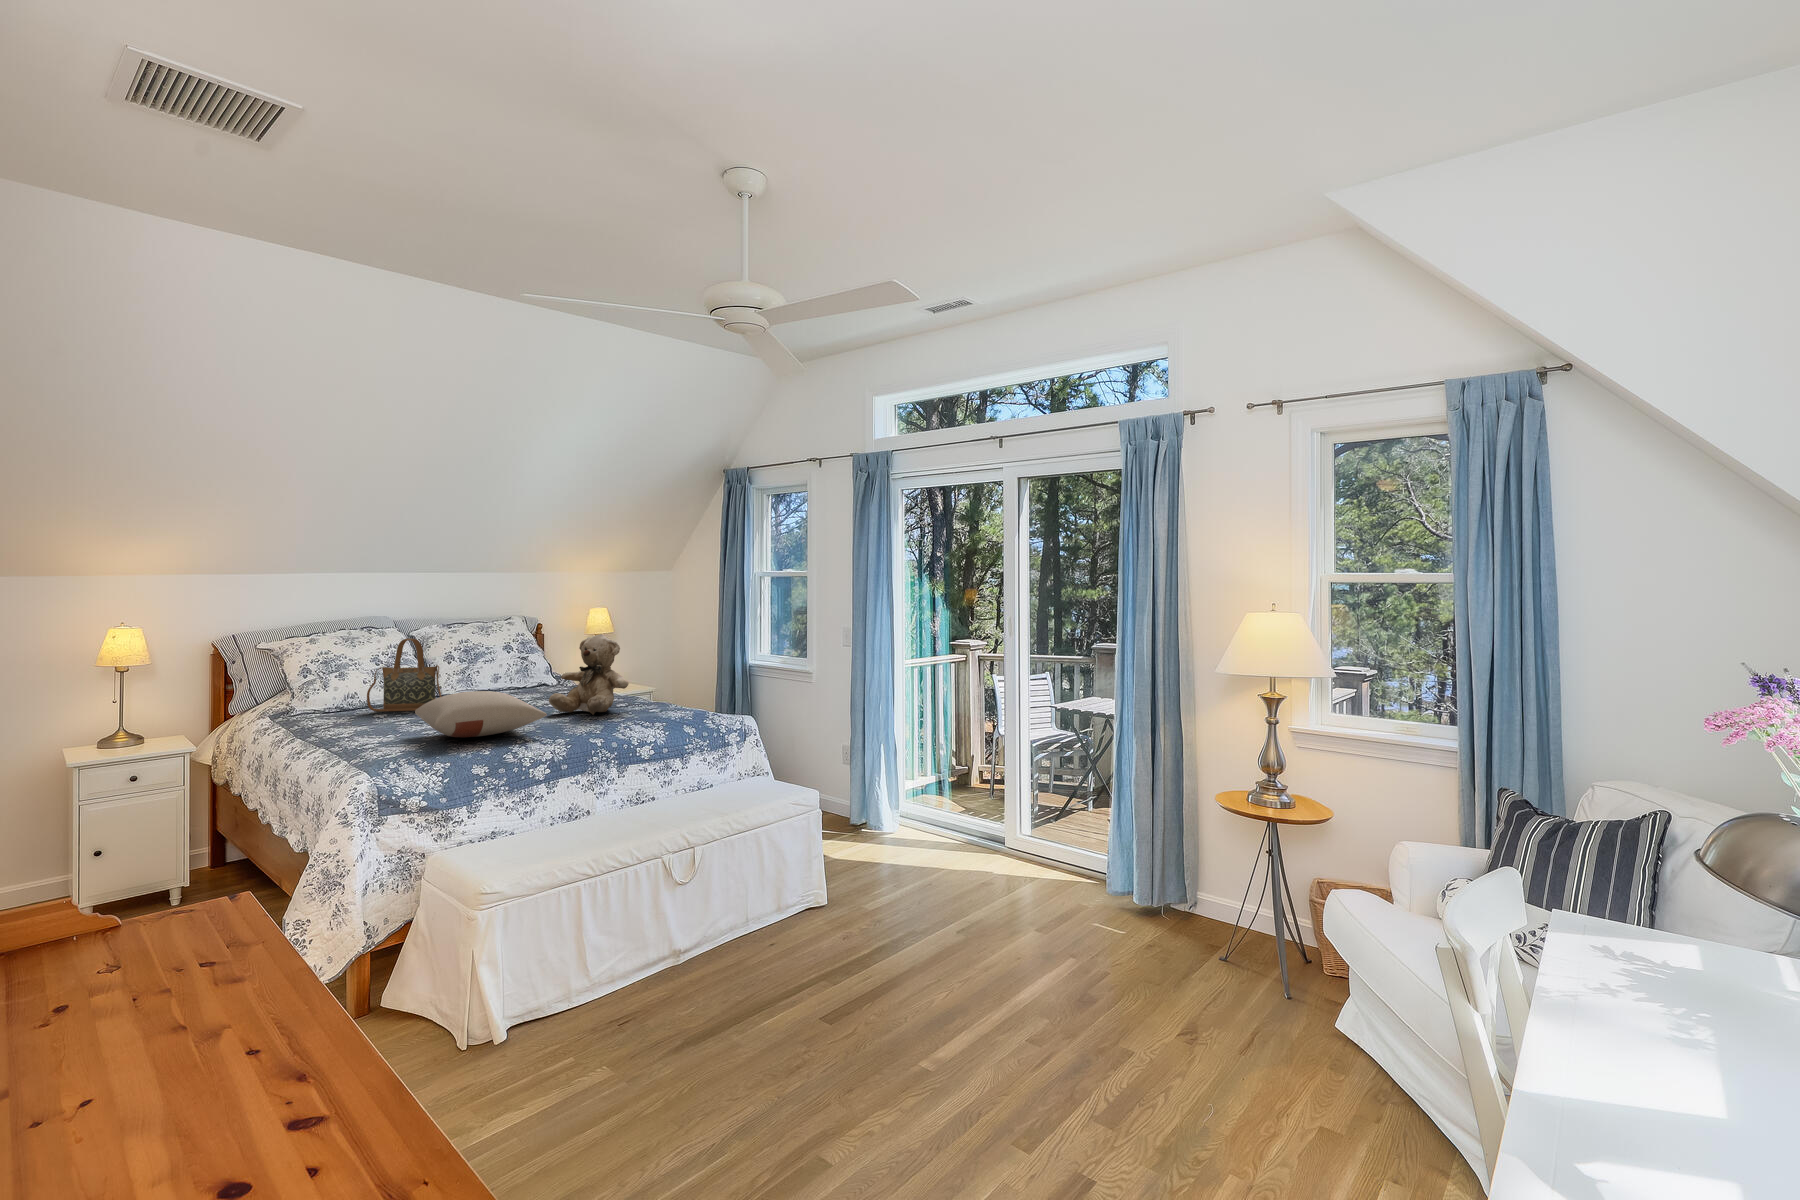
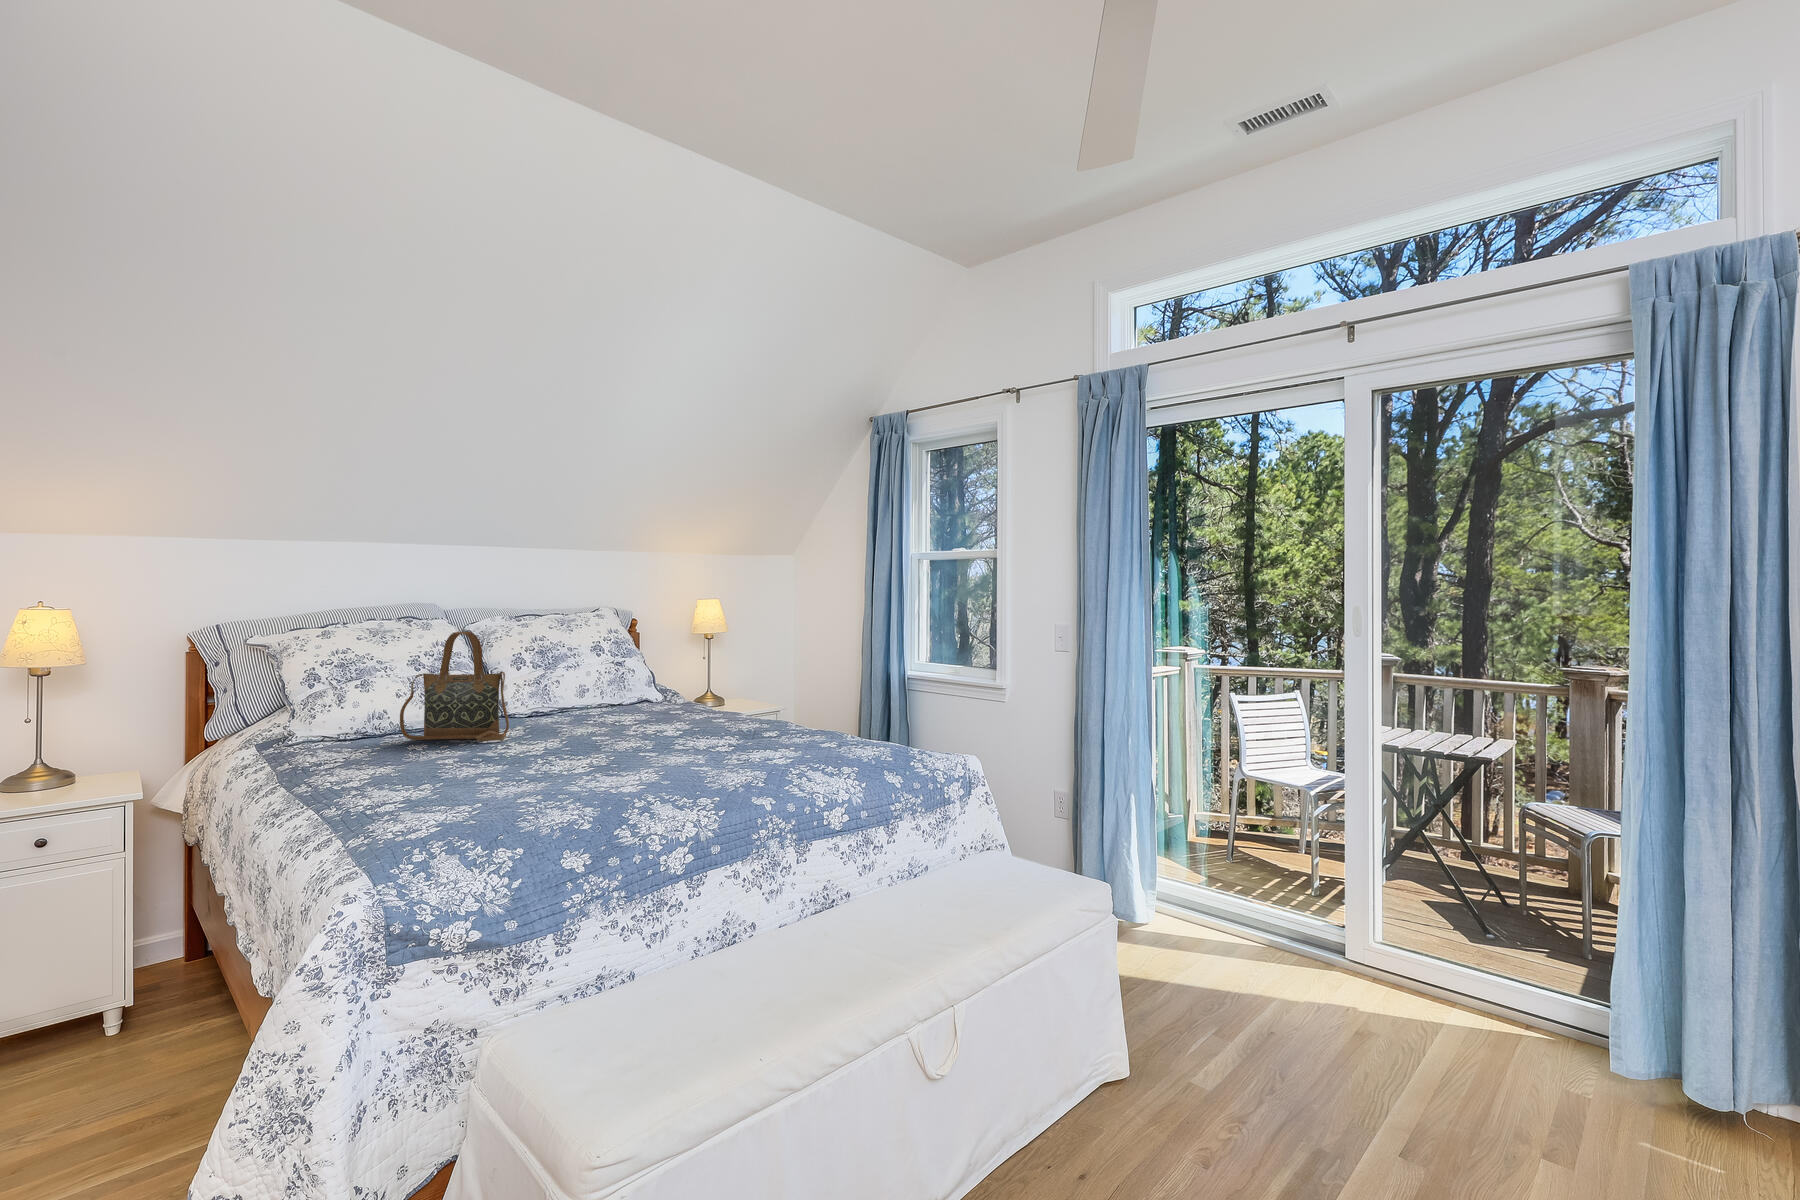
teddy bear: present [549,634,629,715] -> none [669,626,788,751]
pillow: present [415,691,547,737] -> none [465,715,681,794]

